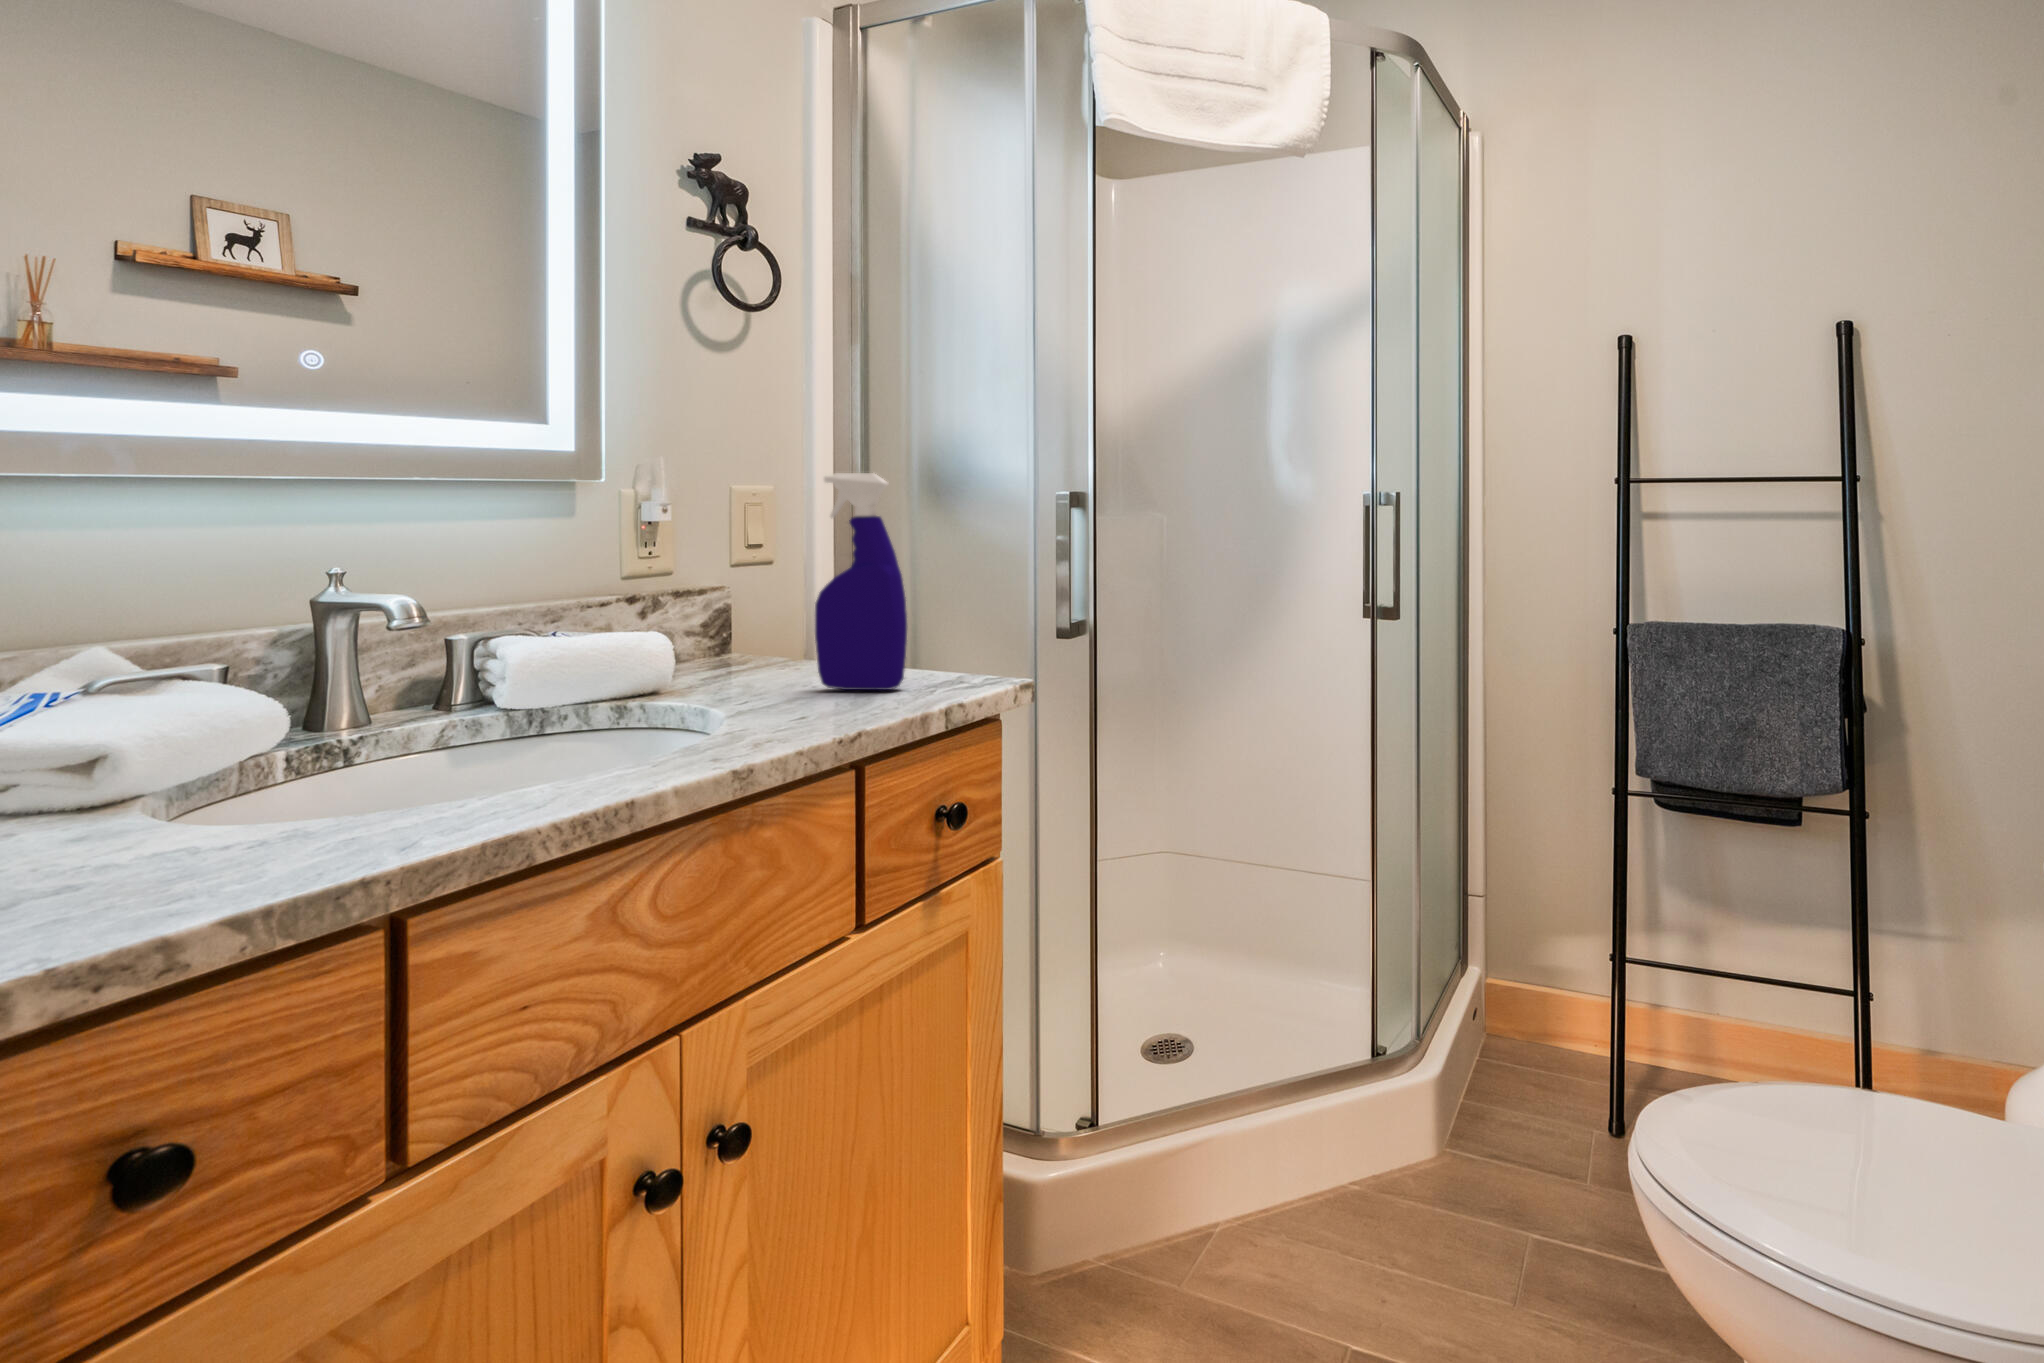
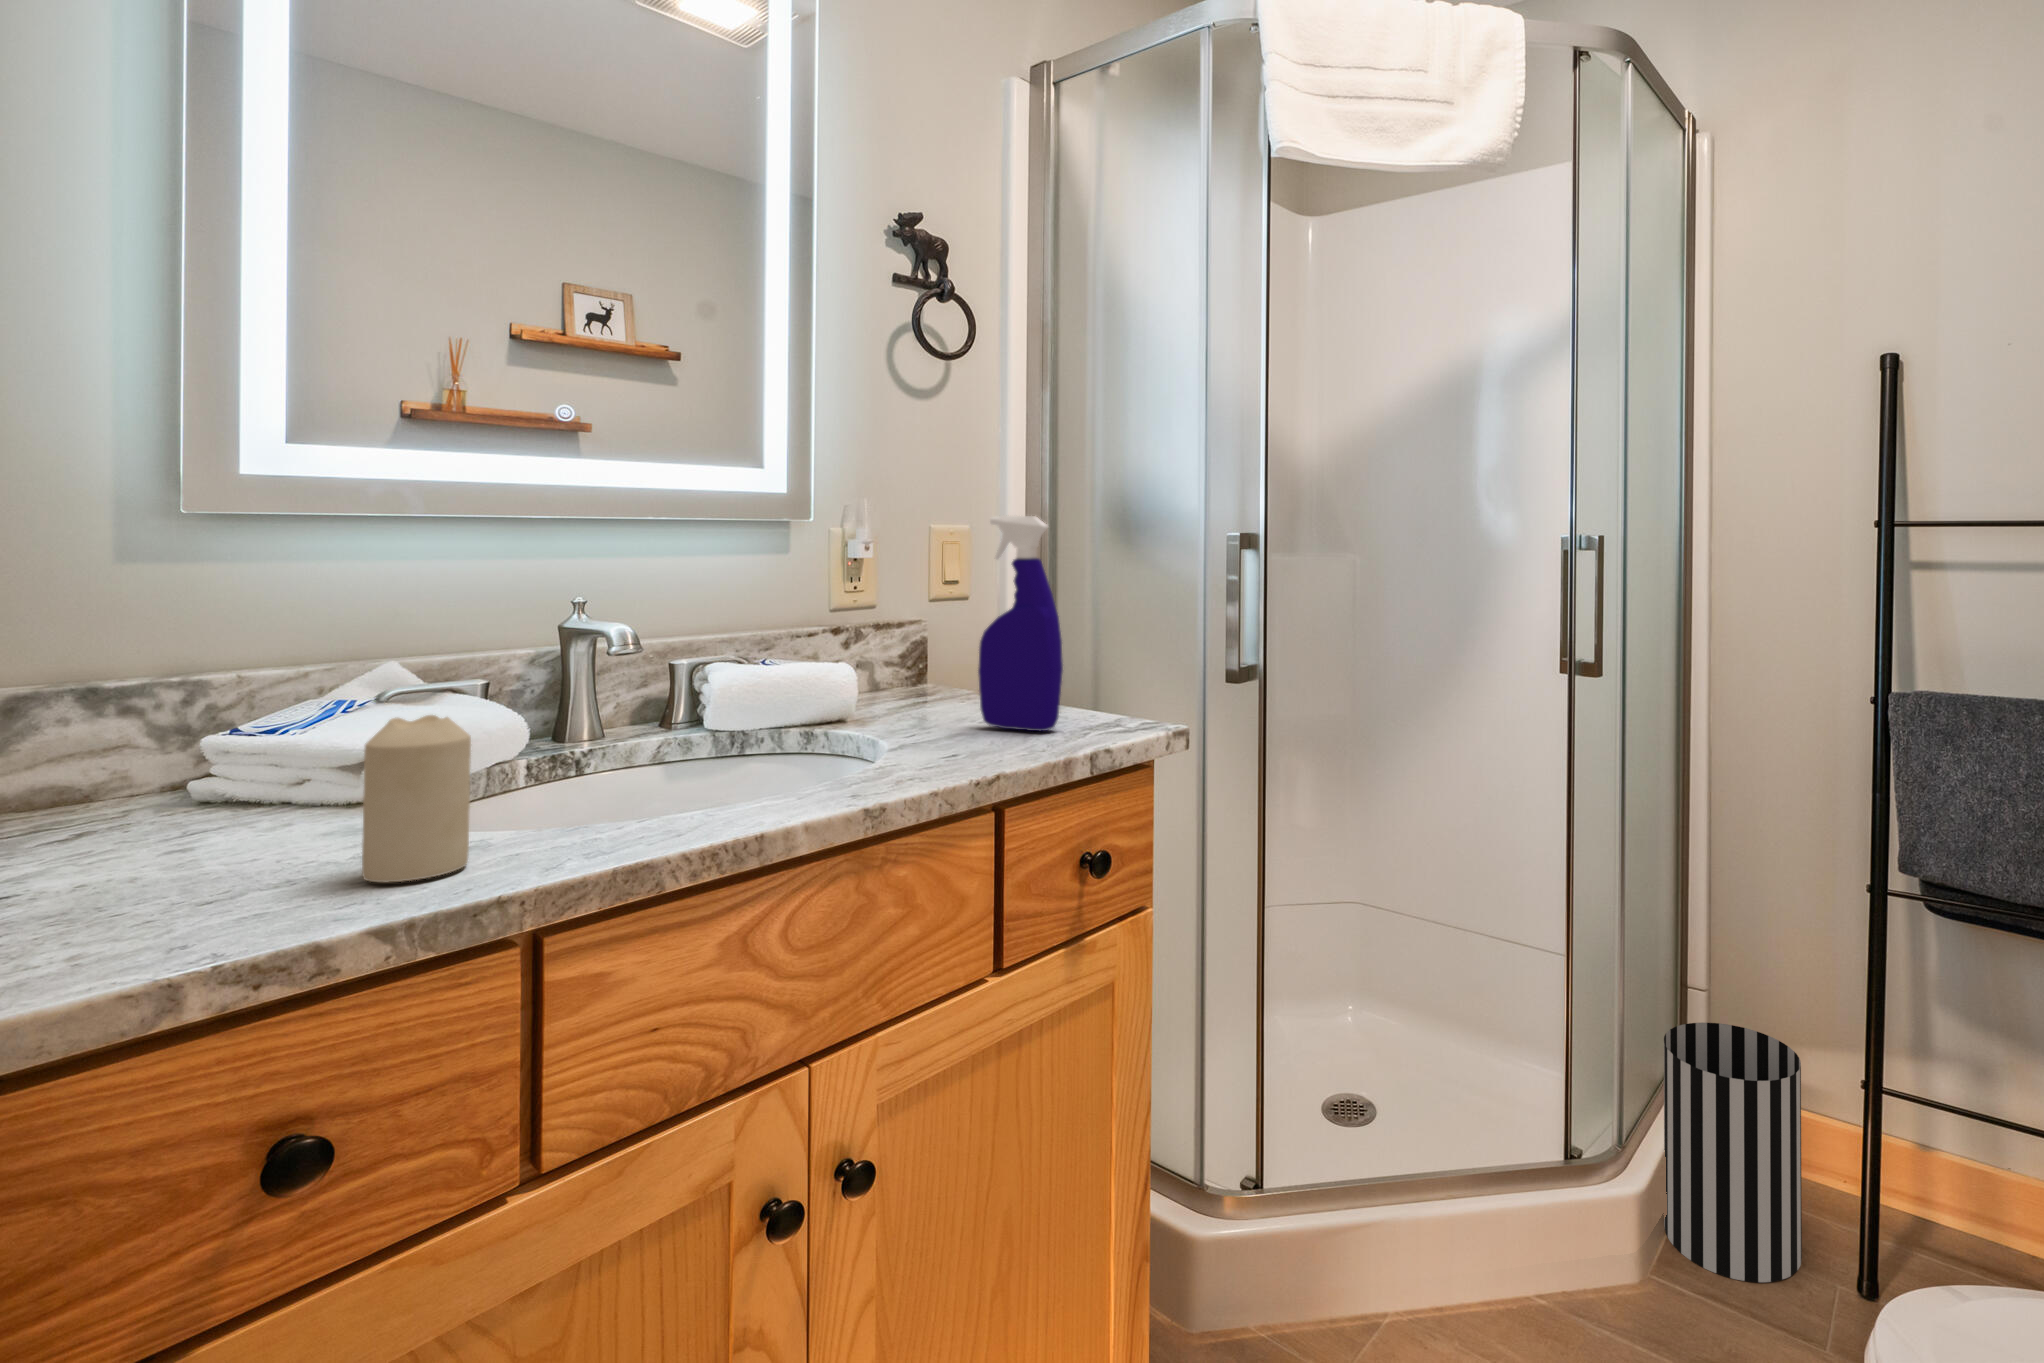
candle: none [155,685,291,876] -> present [362,715,471,882]
wastebasket: none [1445,922,1559,1139] -> present [1664,1023,1802,1282]

